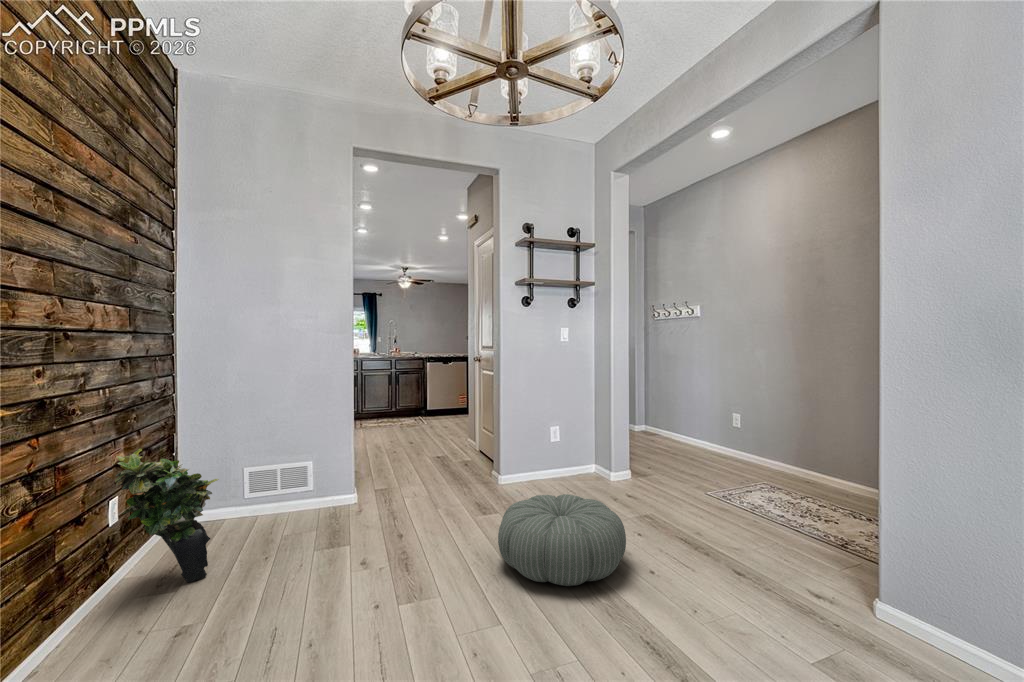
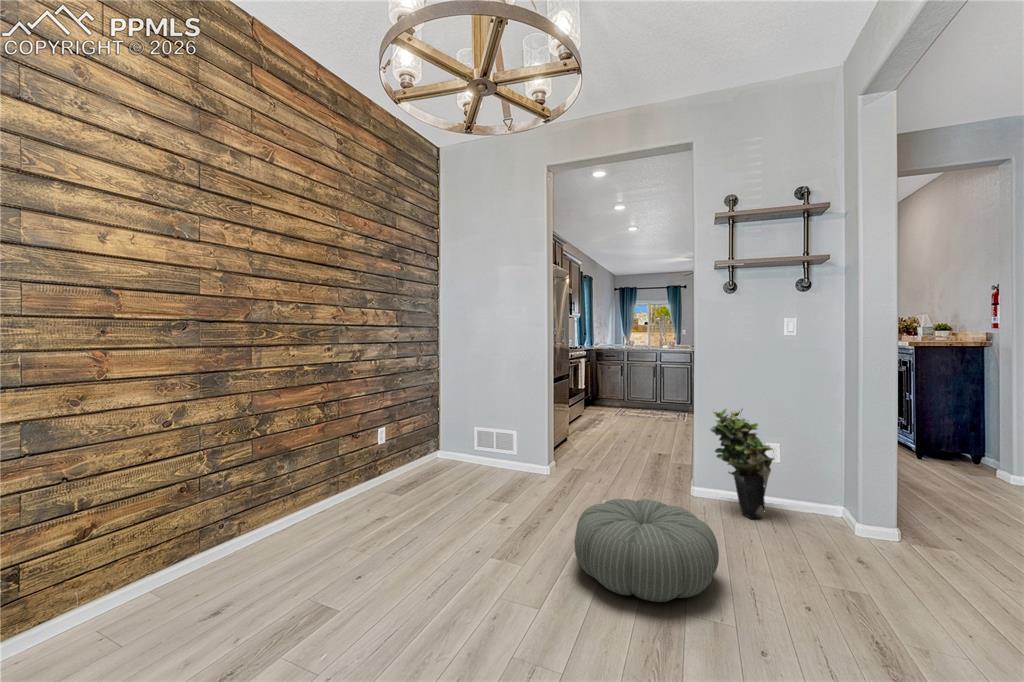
potted plant: present [115,449,219,582] -> present [710,409,775,519]

